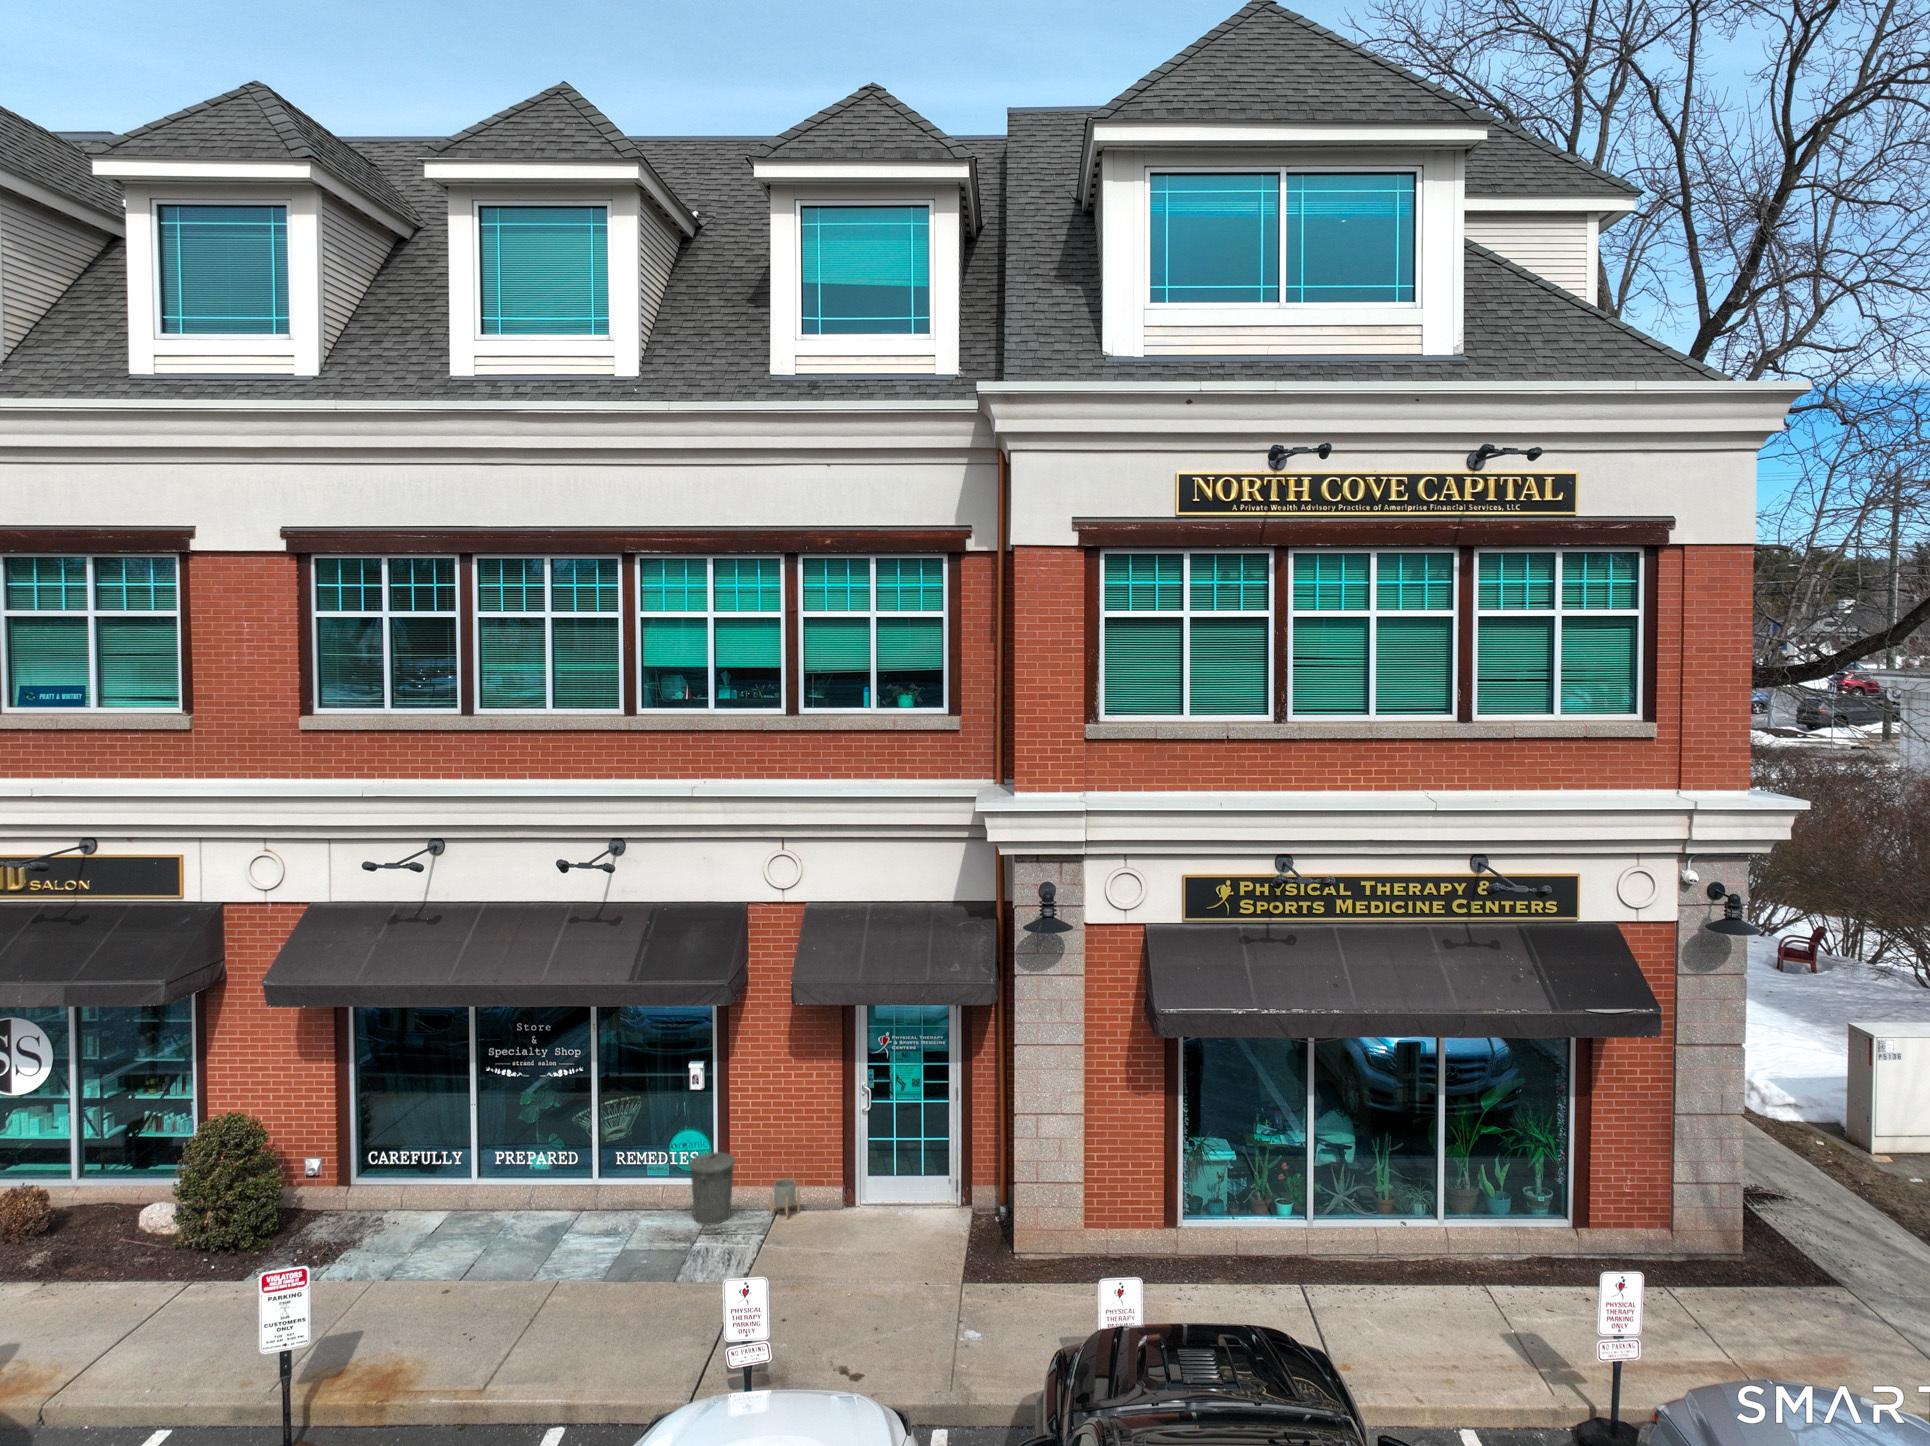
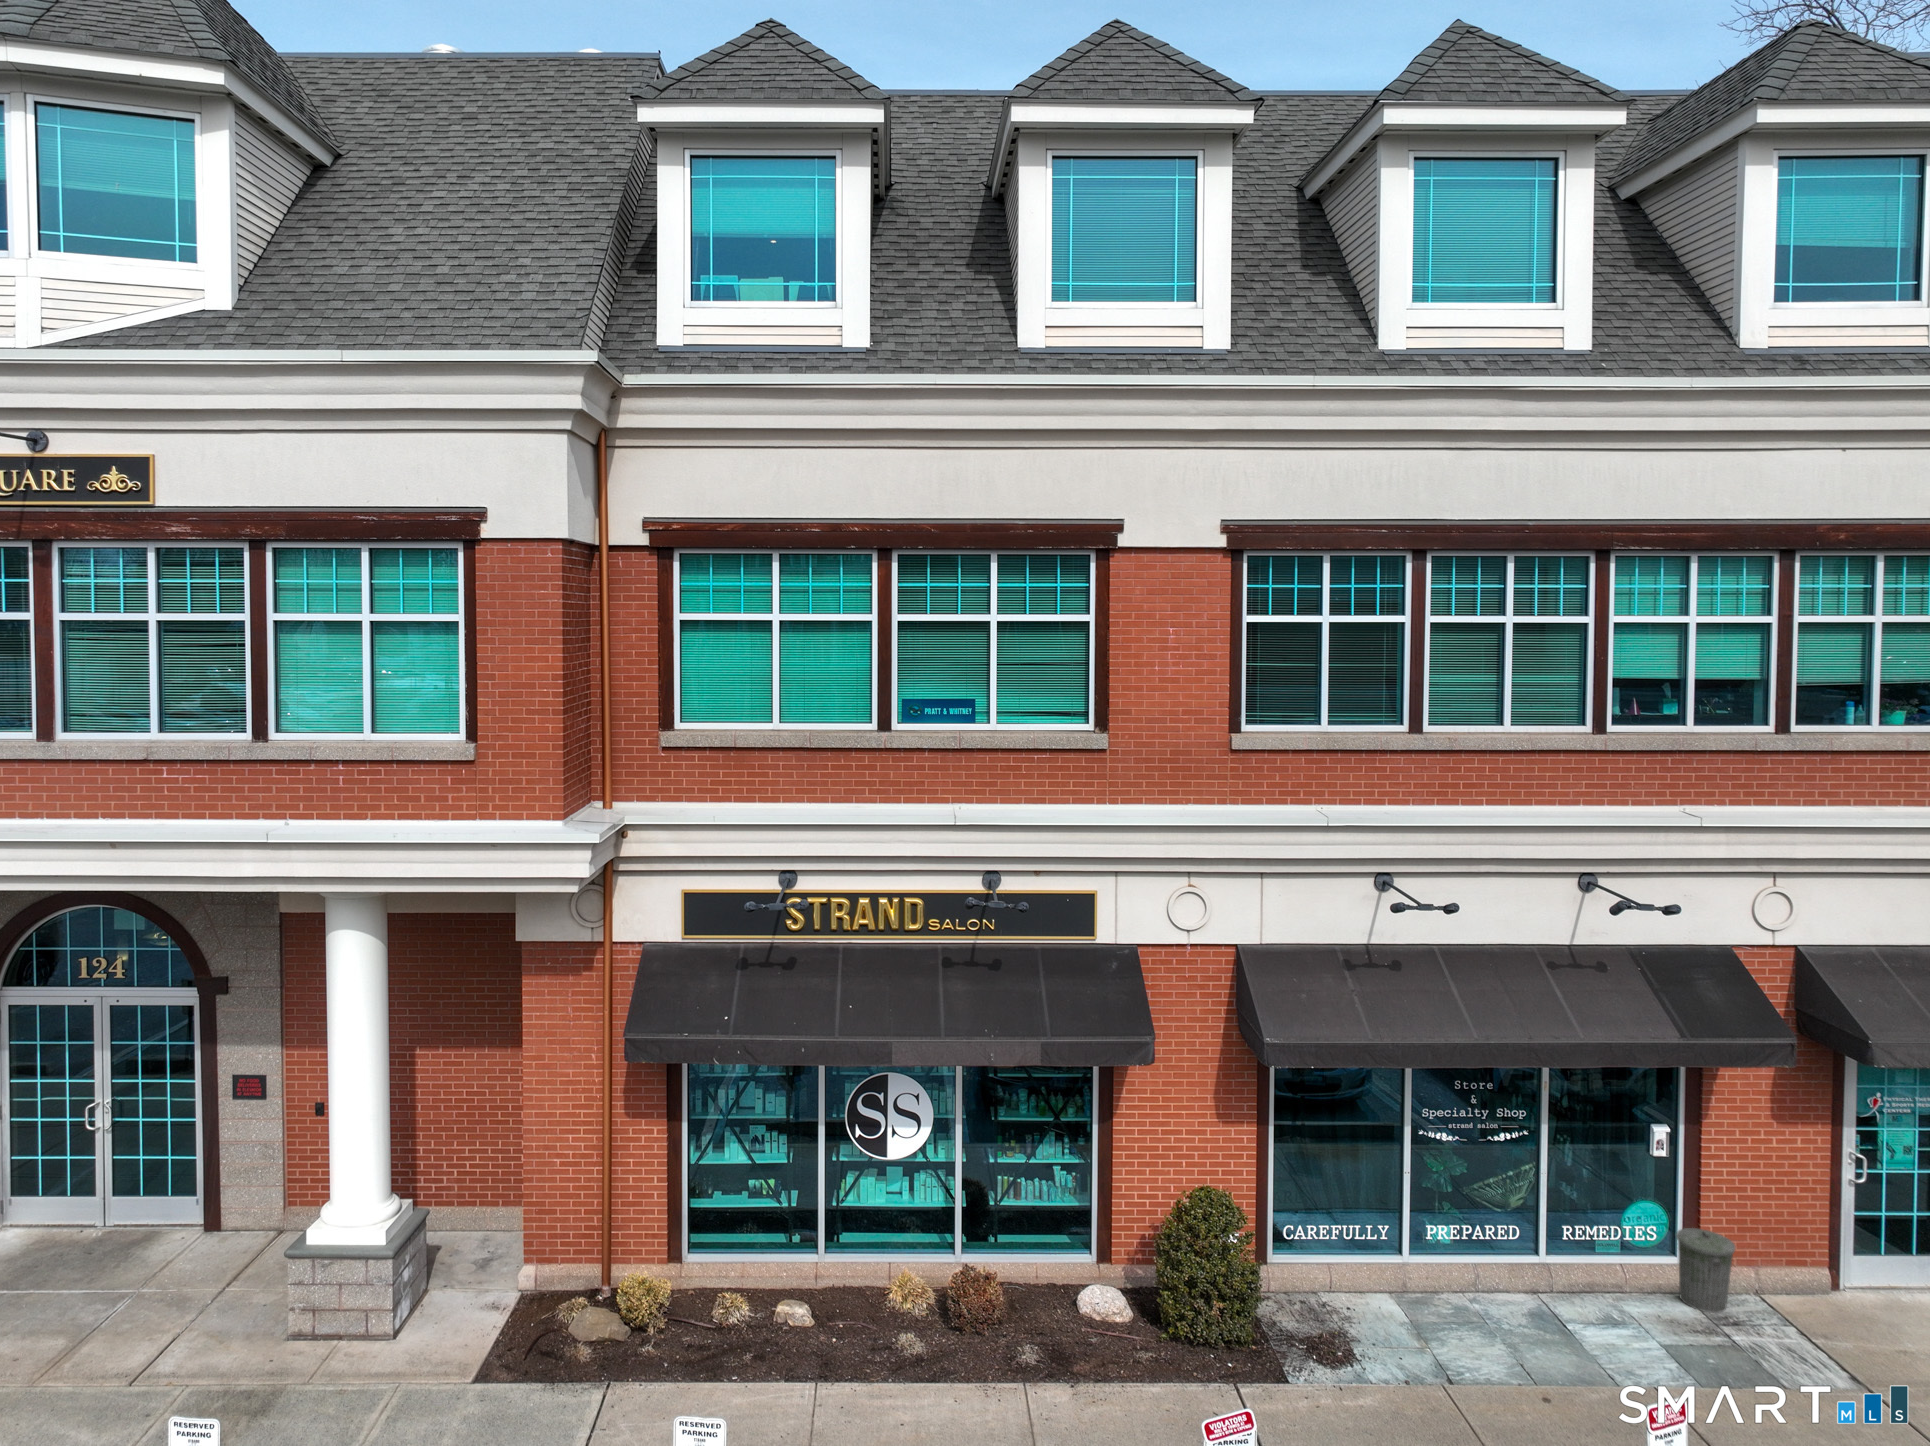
planter: present [770,1179,800,1219] -> none [1760,1258,1794,1307]

